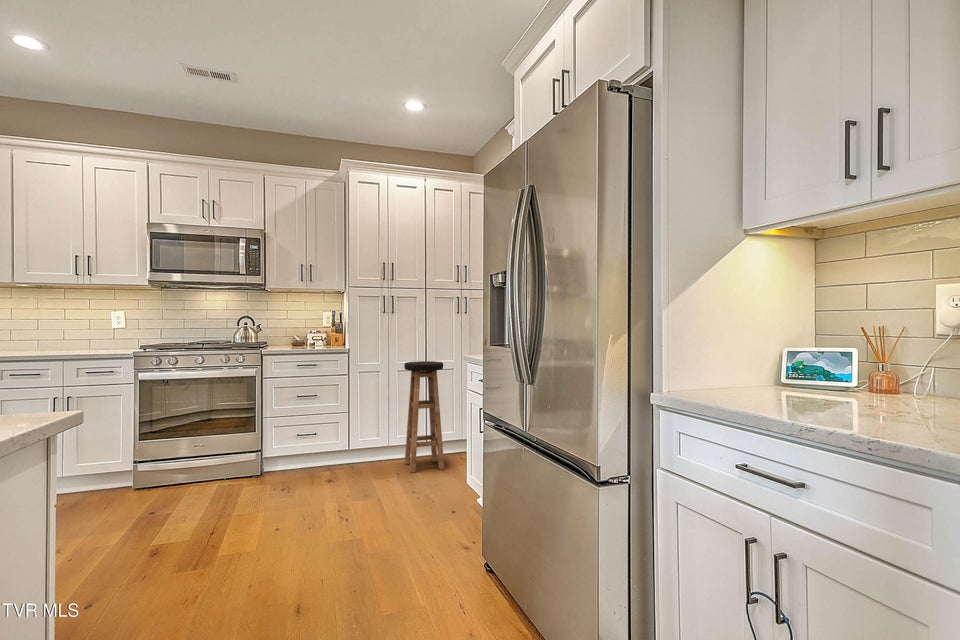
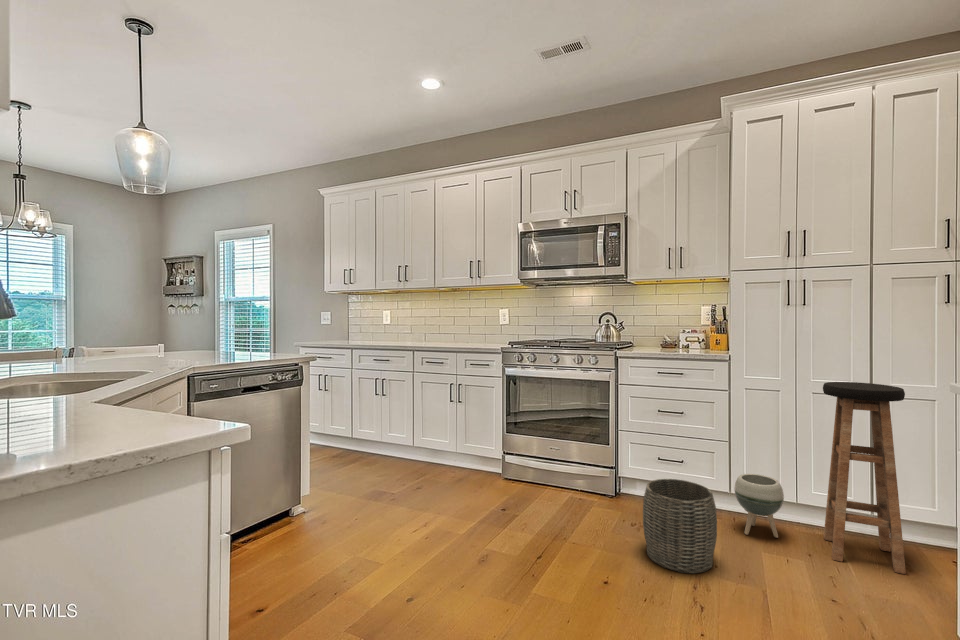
planter: none [353,431,383,474] -> present [734,474,784,538]
woven basket: none [296,442,348,505] -> present [643,479,717,573]

